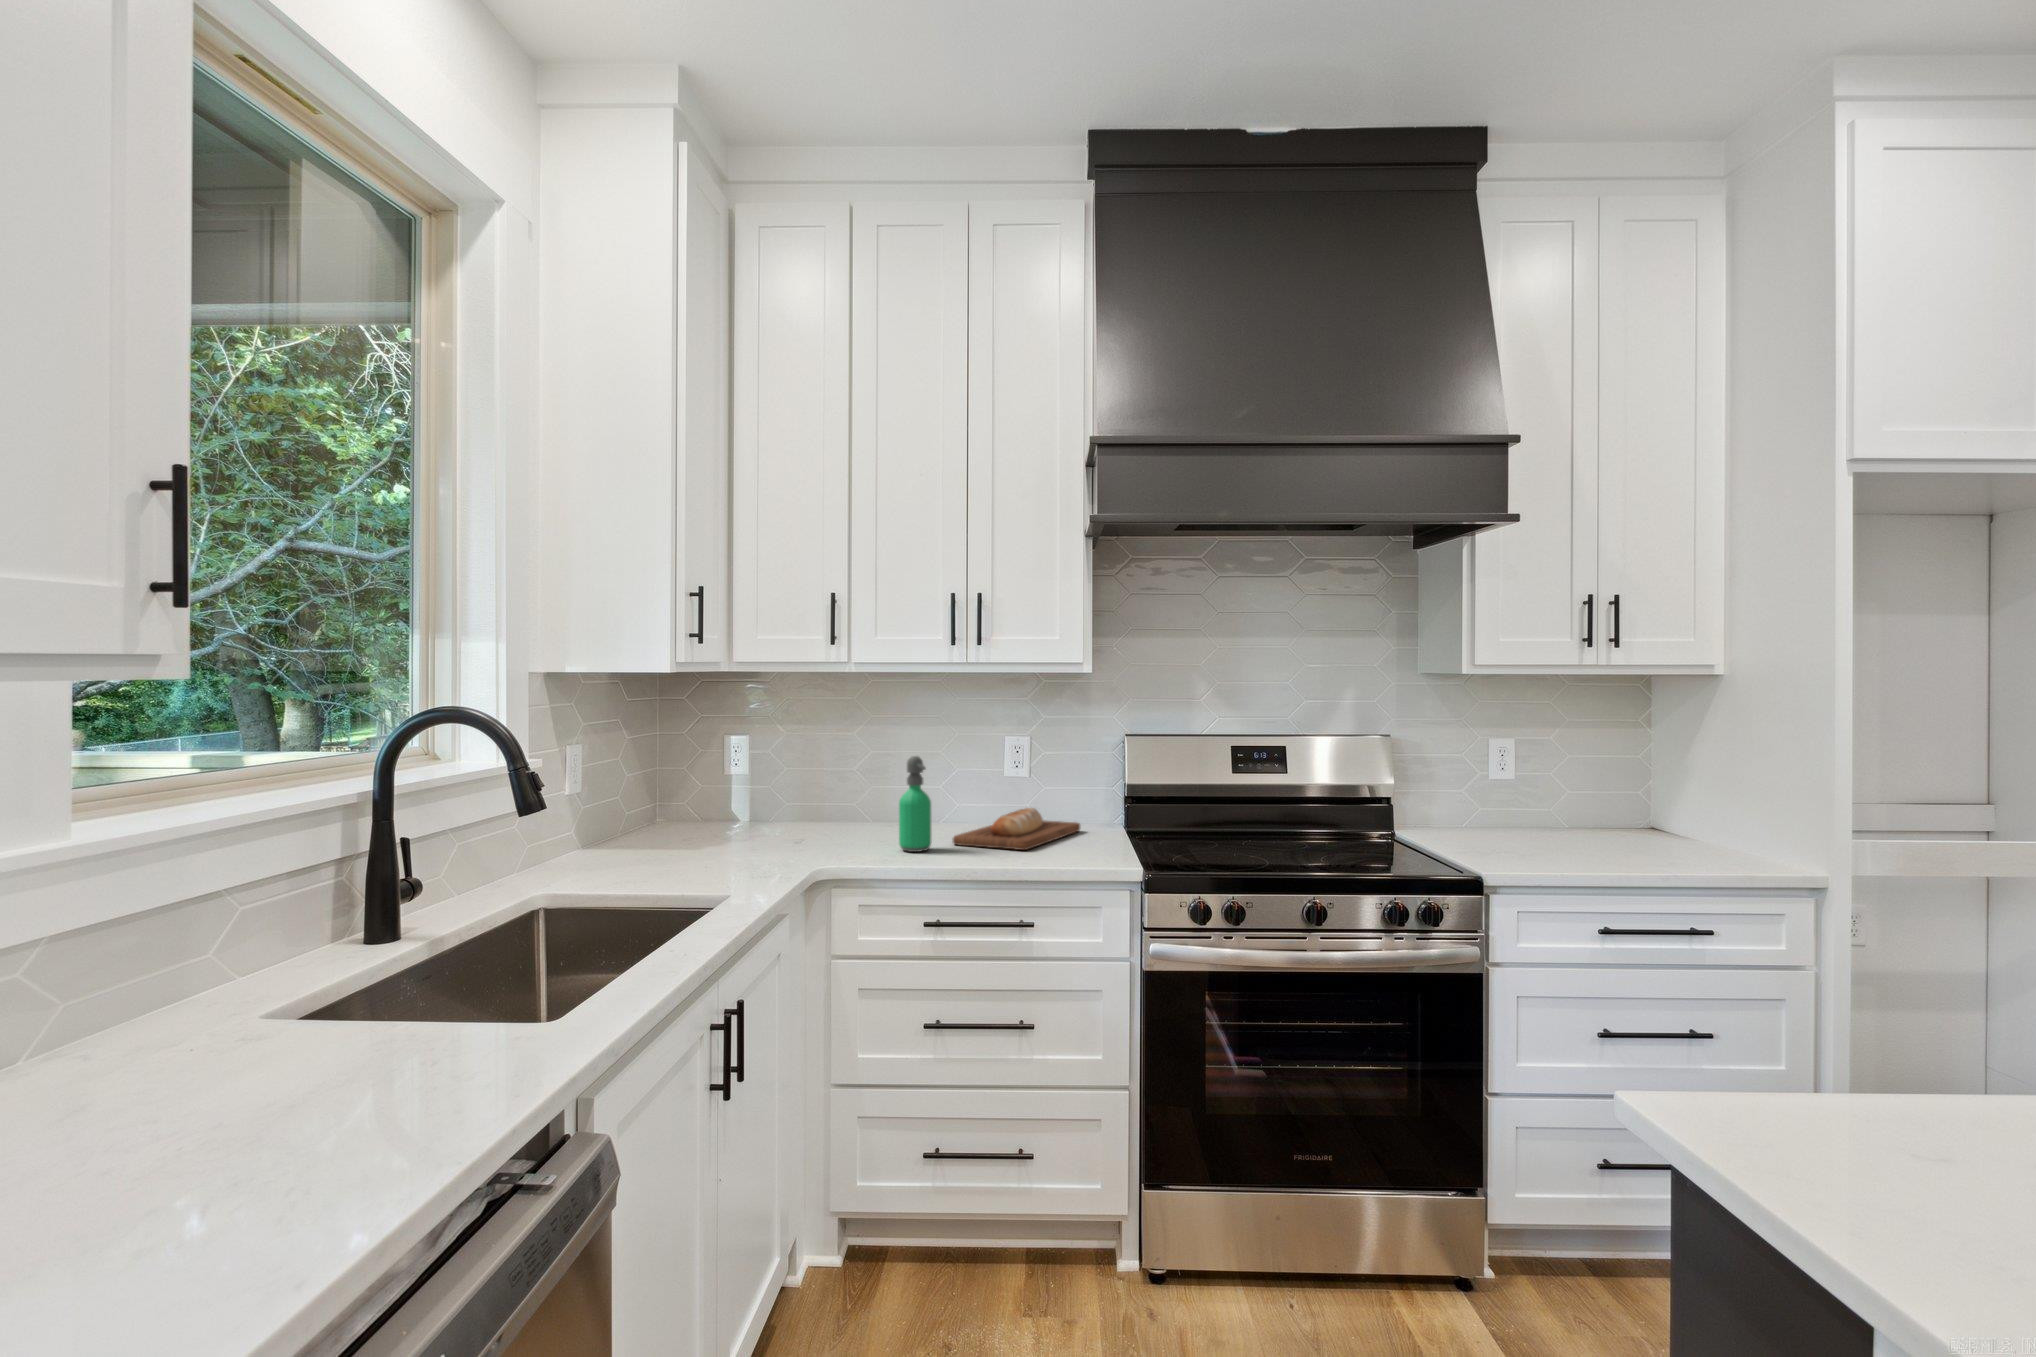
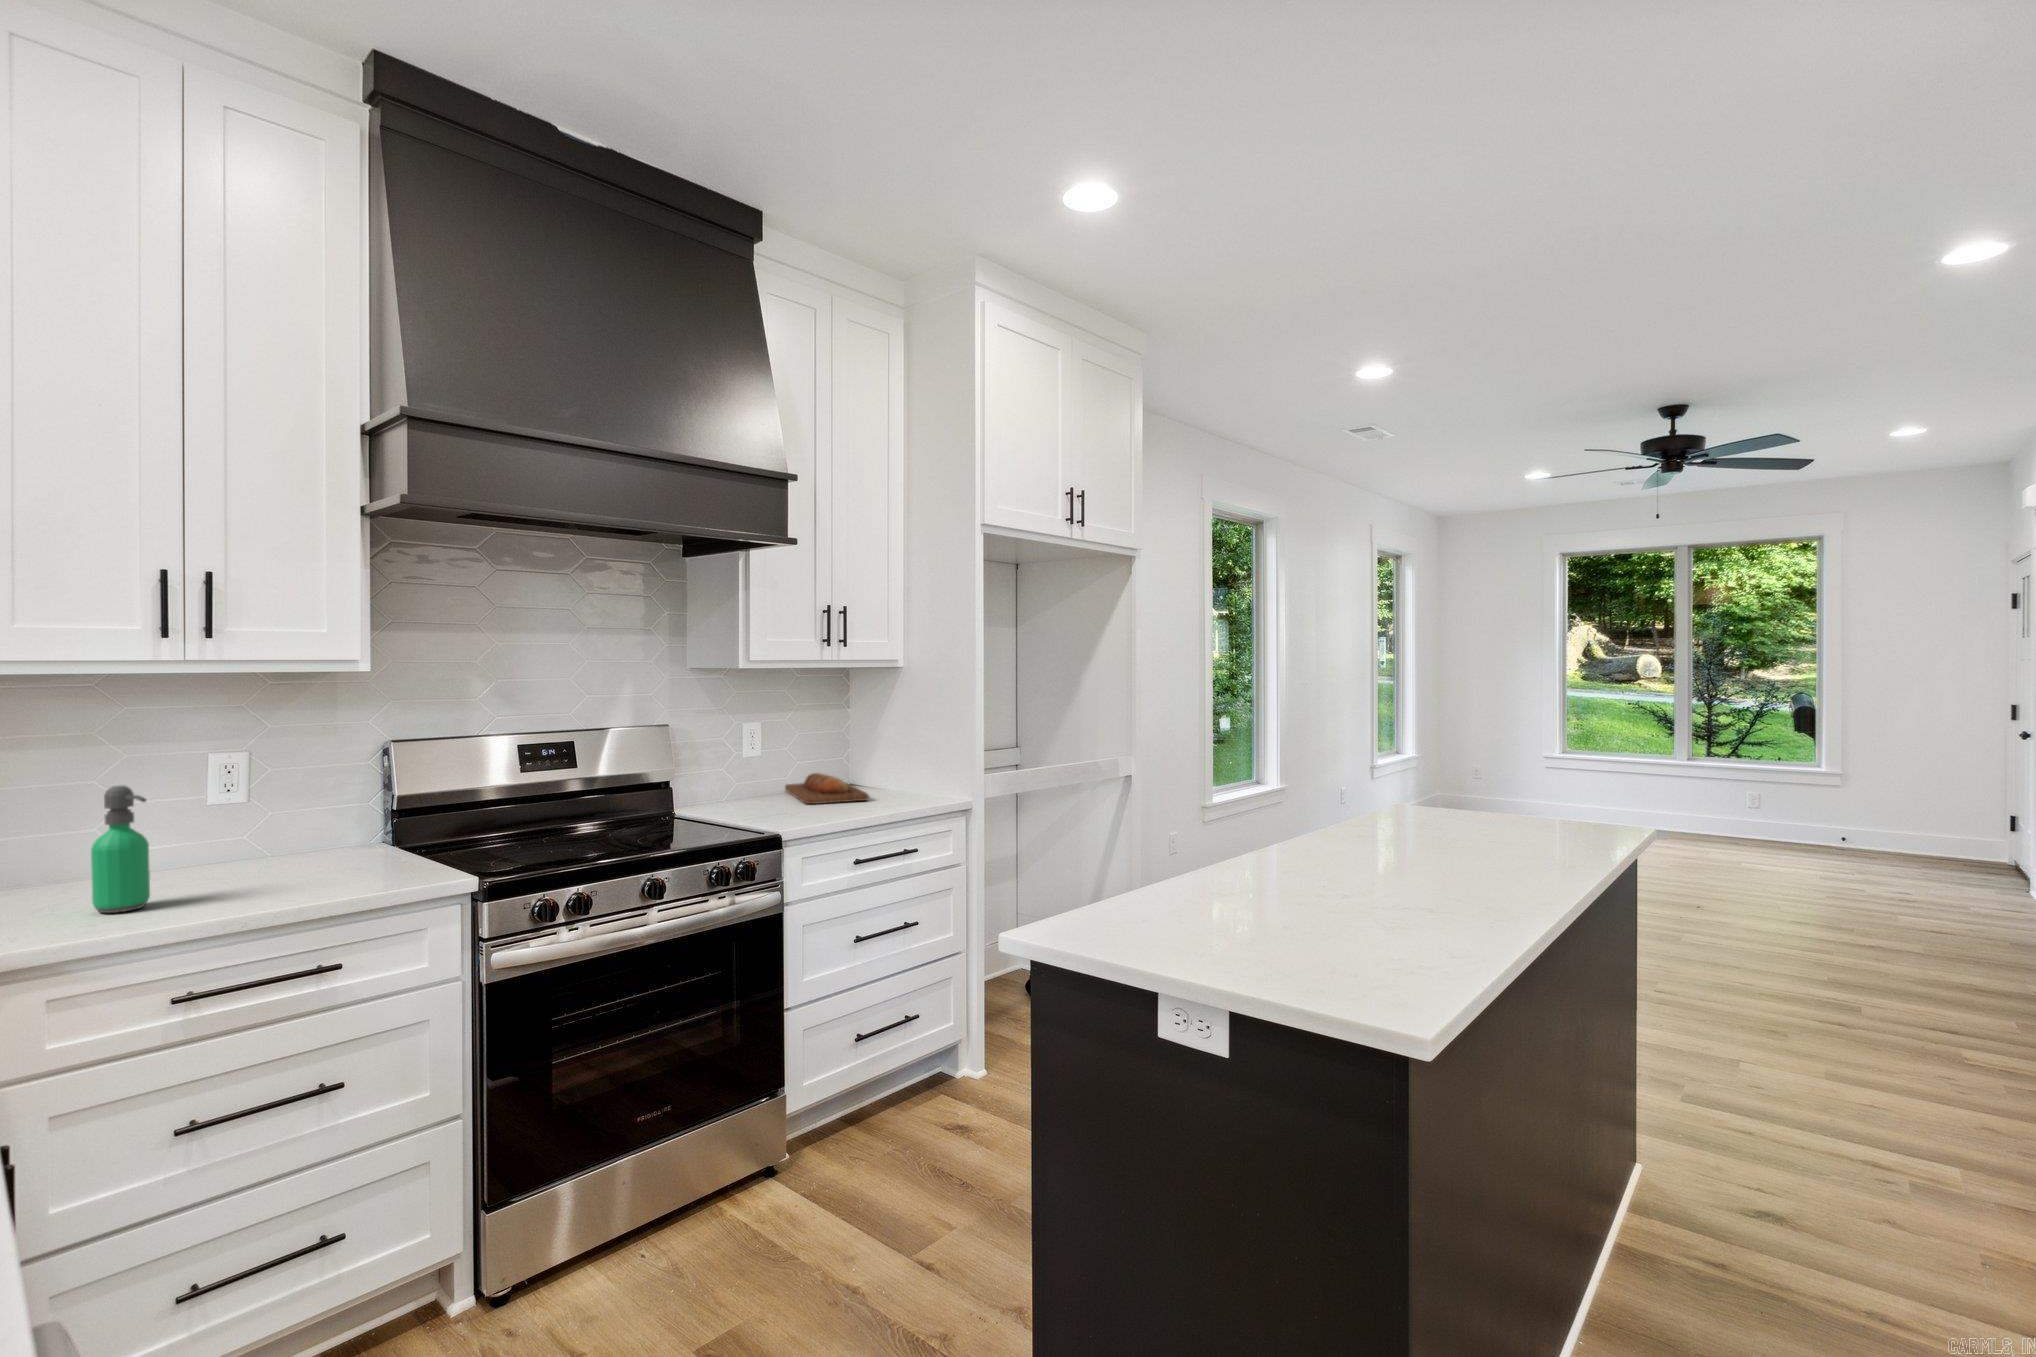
bread loaf: present [953,808,1080,850] -> present [785,773,869,804]

